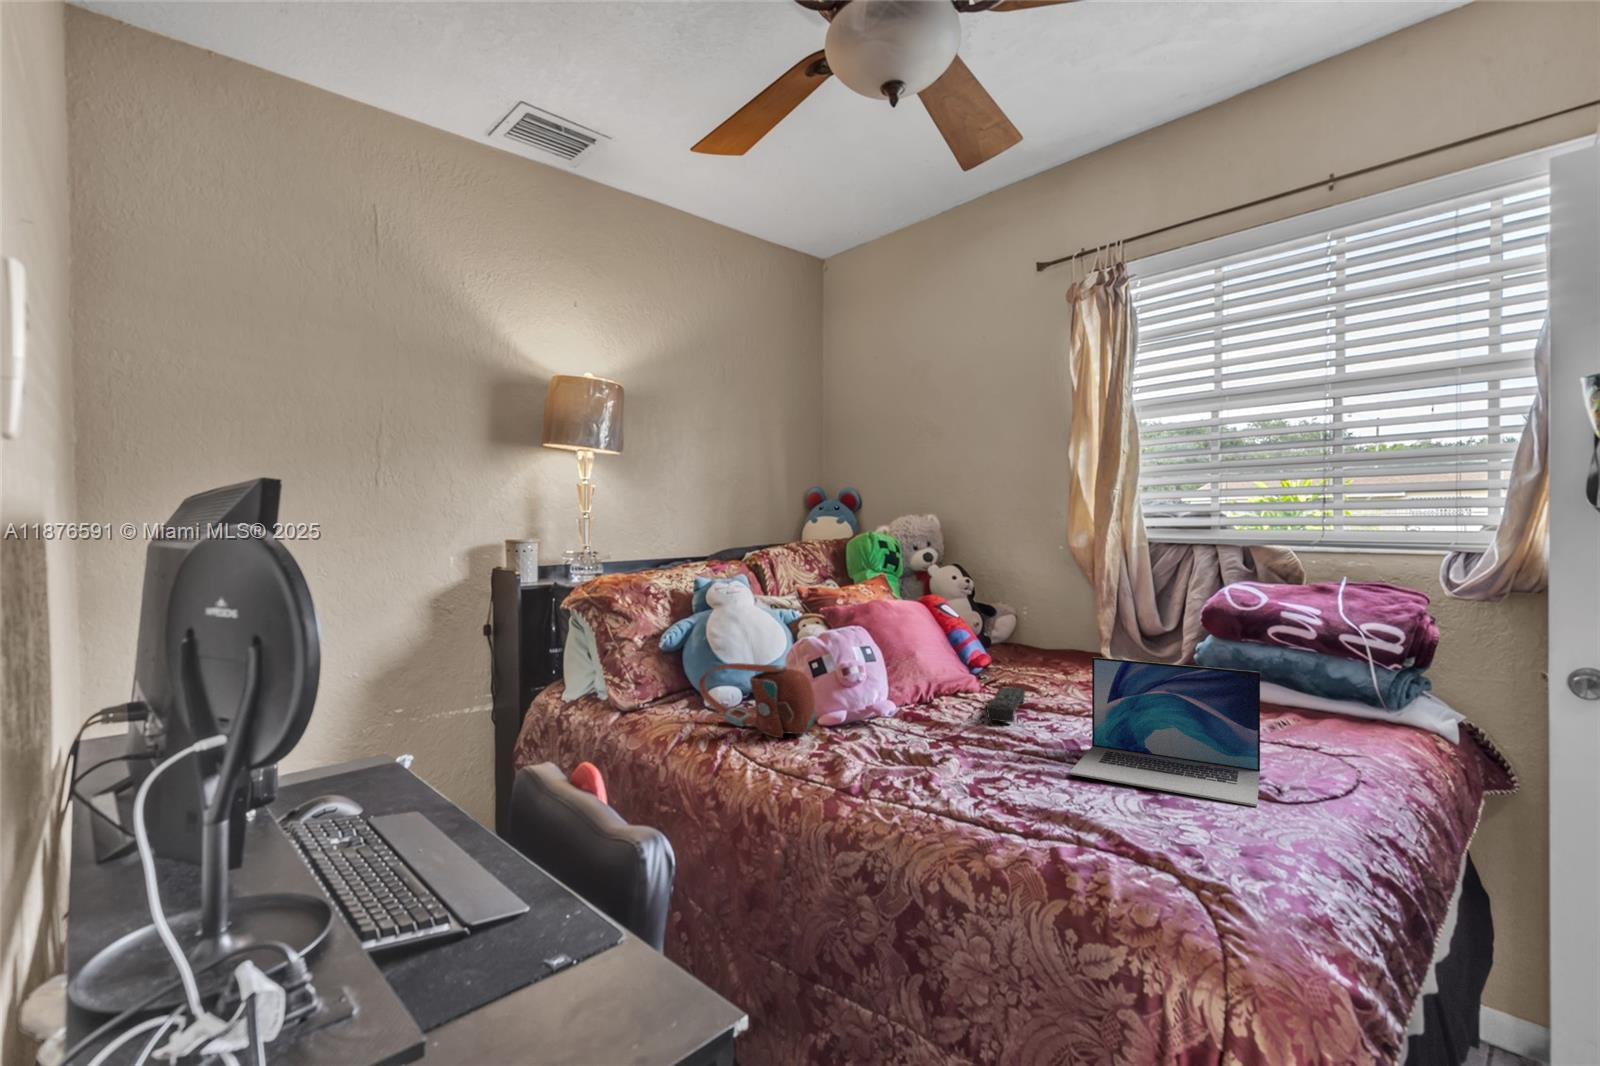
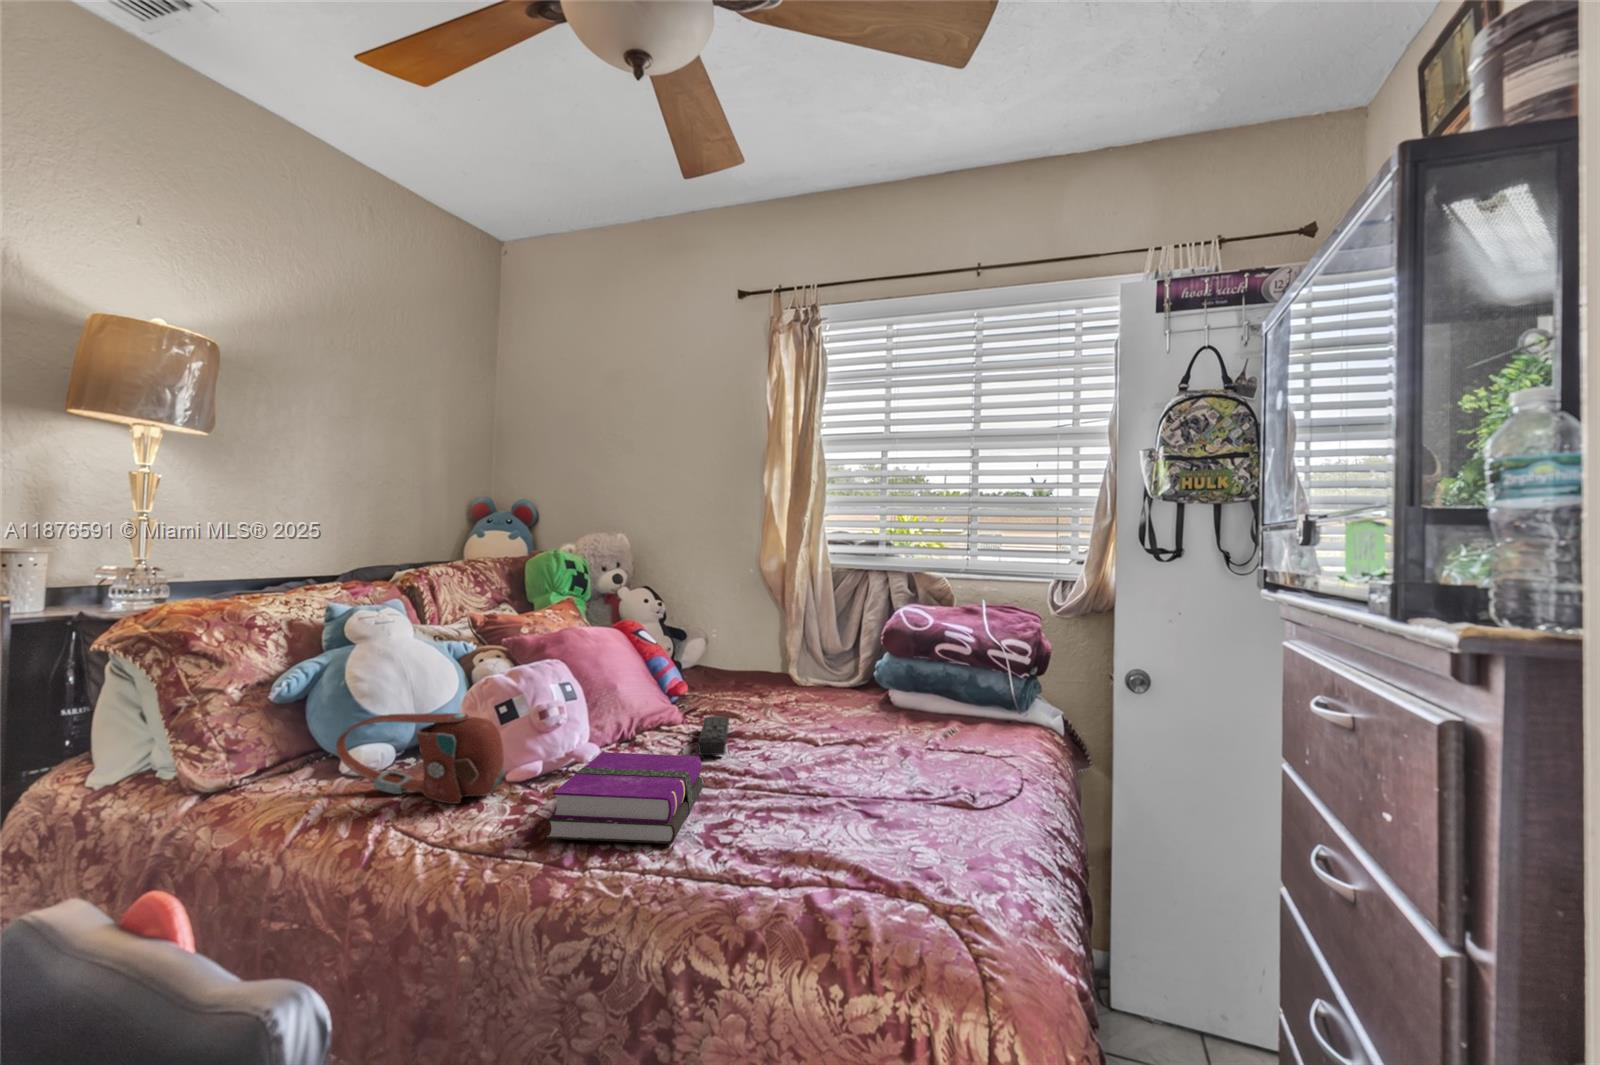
laptop: present [1069,657,1260,807] -> none [797,683,964,817]
hardback book: none [839,707,984,789] -> present [546,752,704,843]

